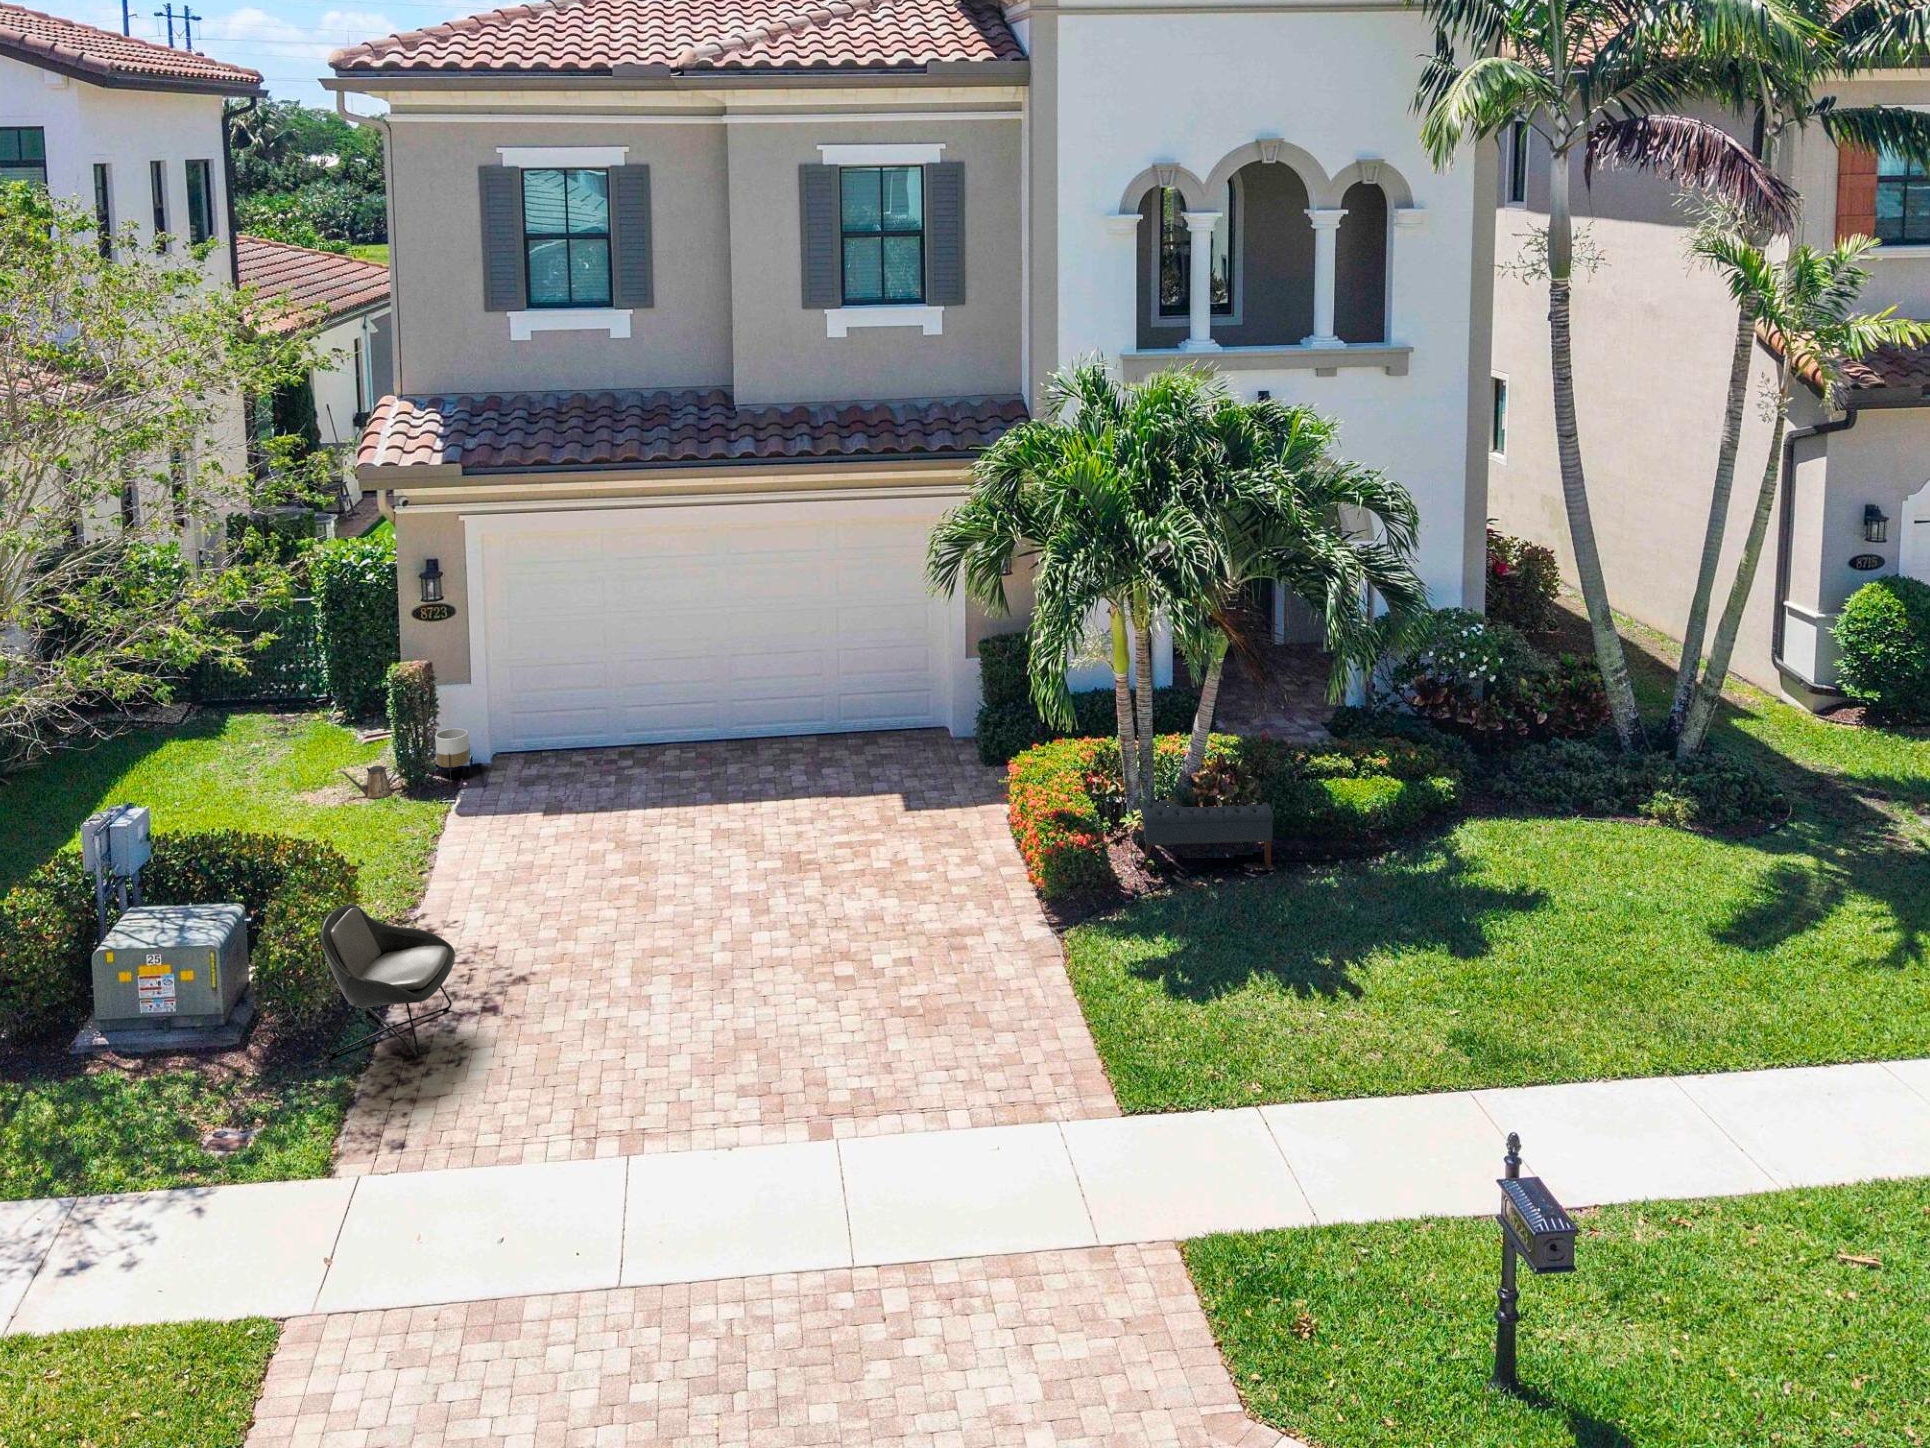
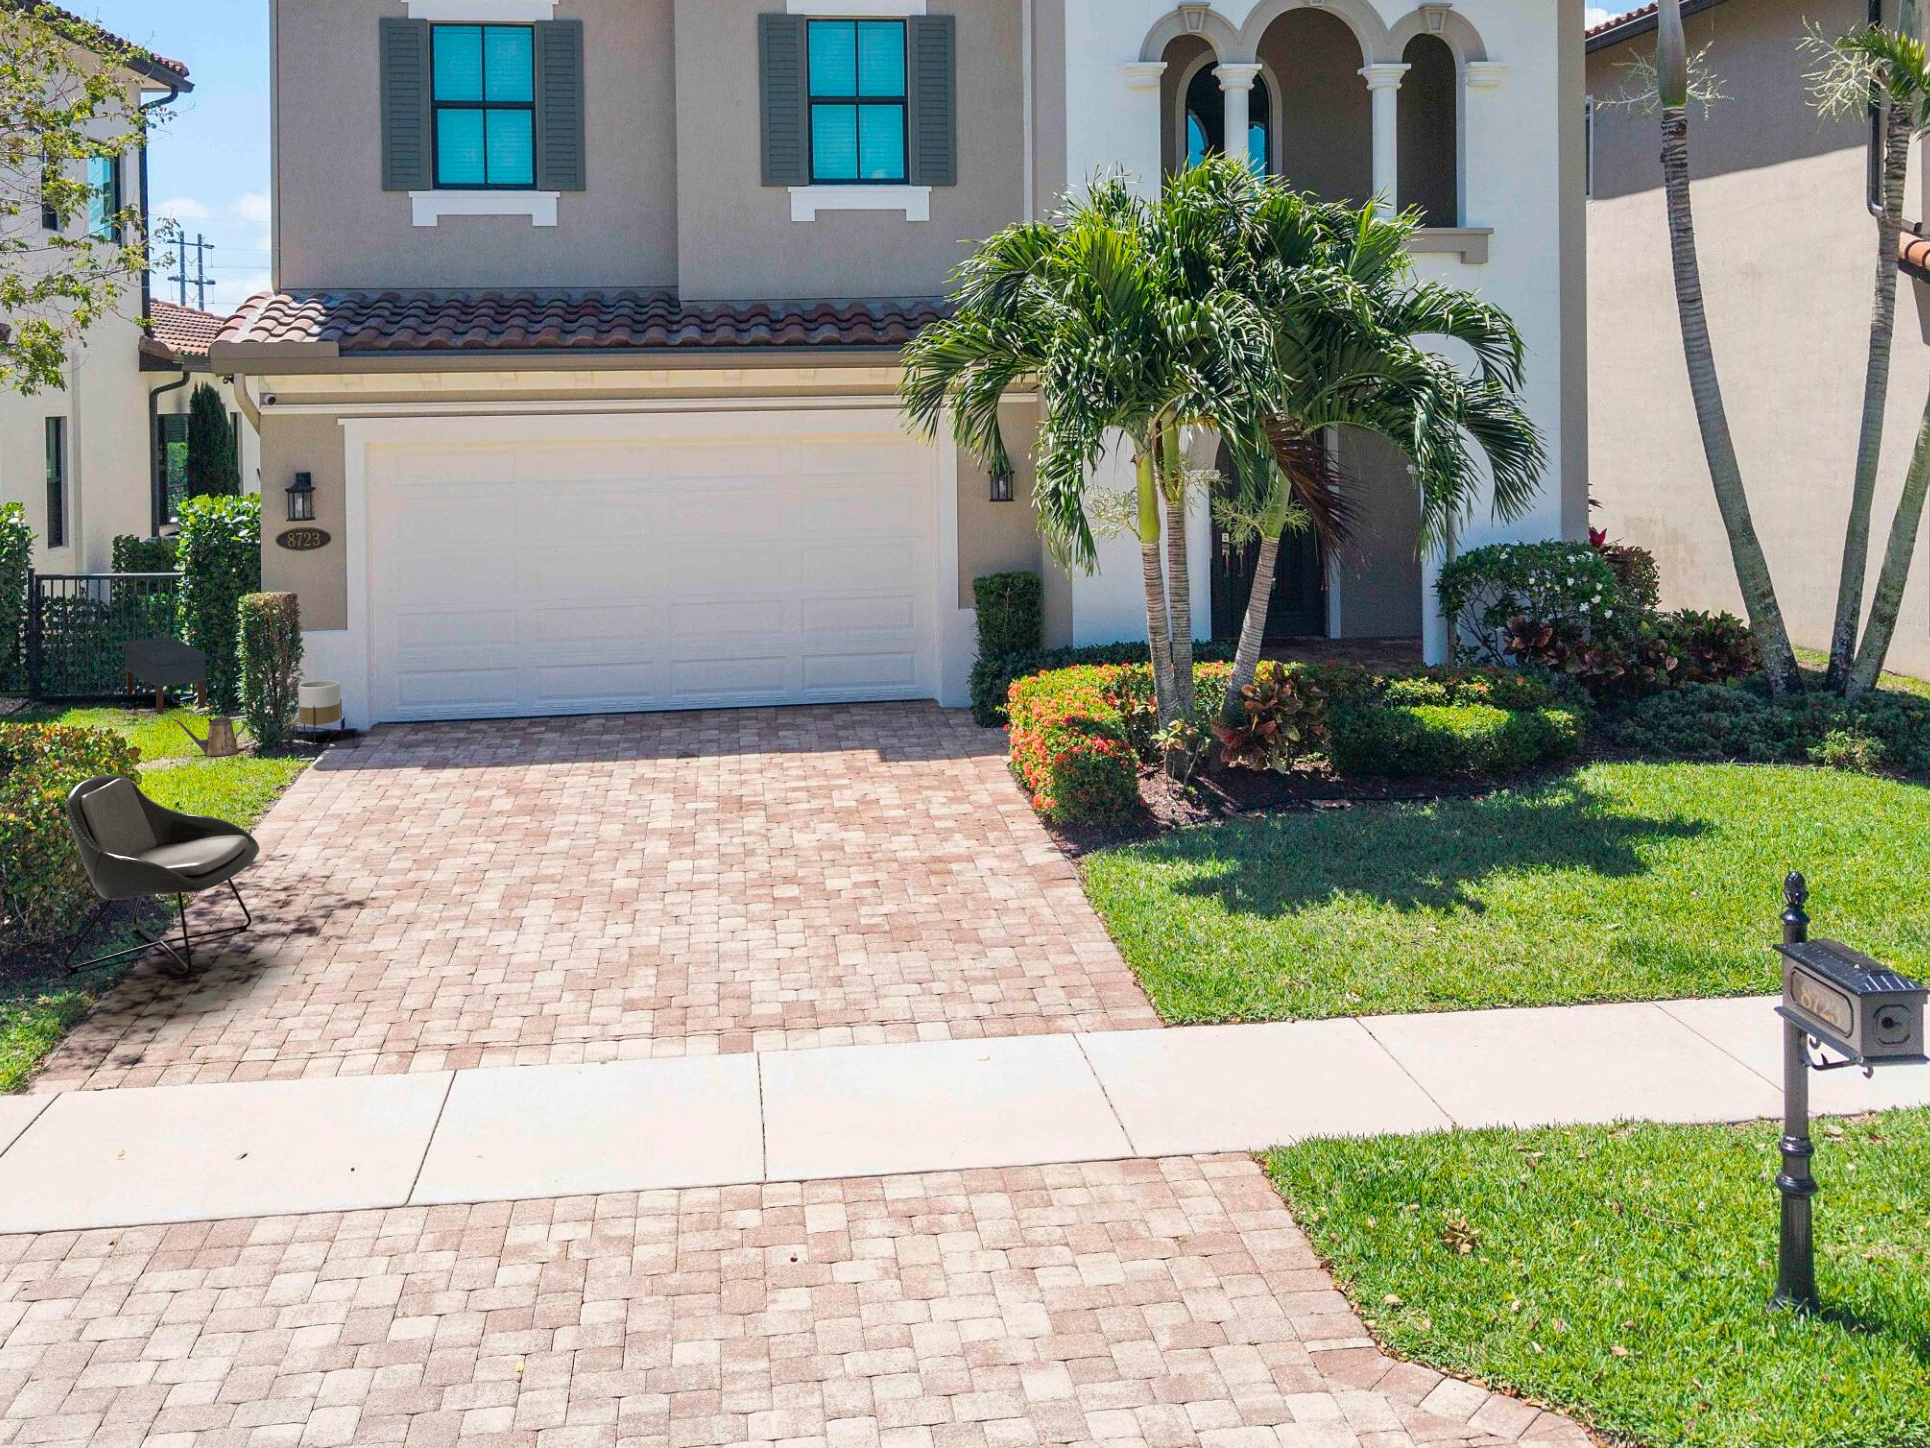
bench: present [1139,800,1274,871] -> present [123,637,207,714]

